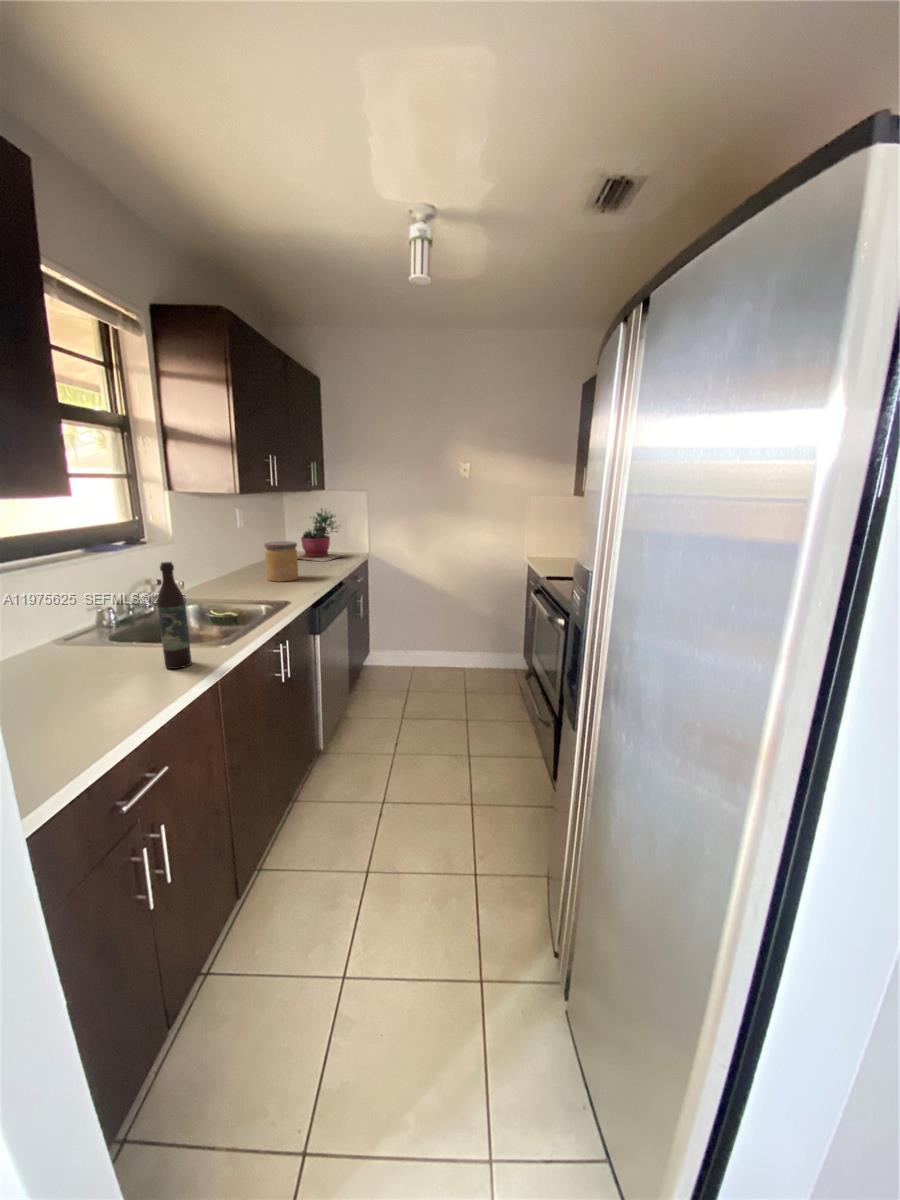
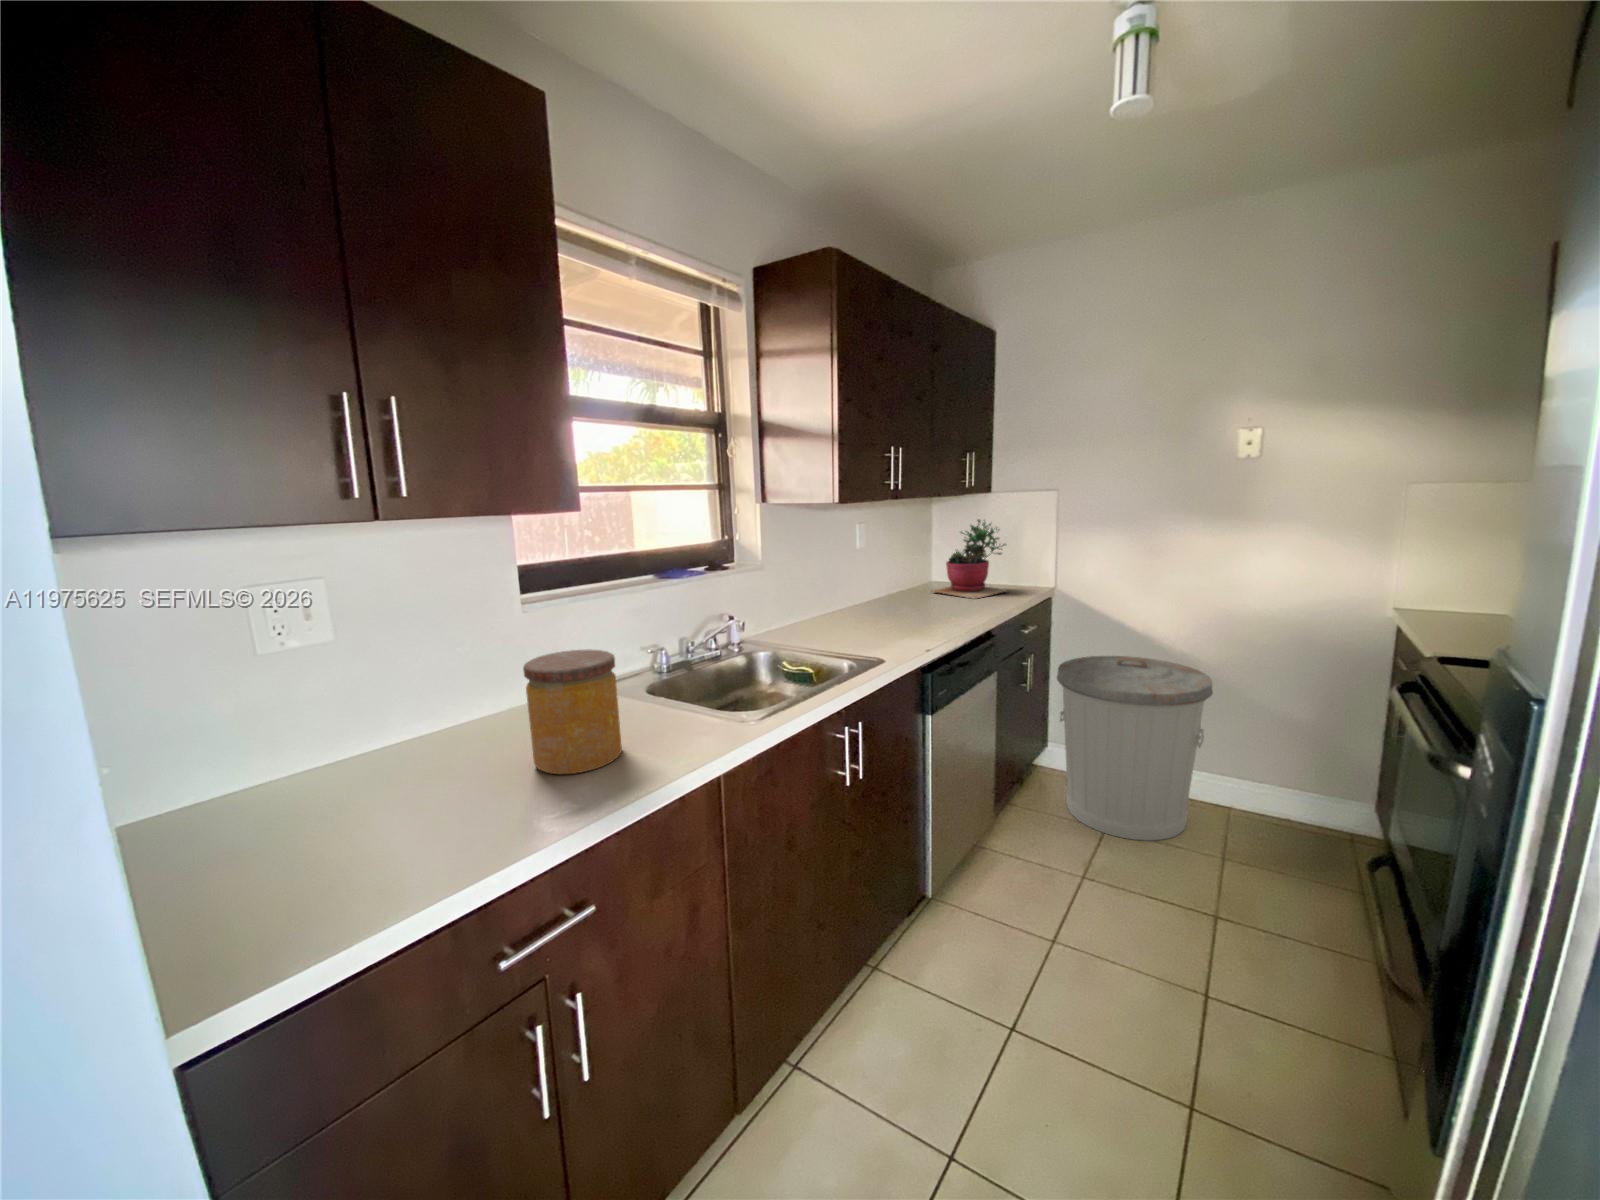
jar: present [264,541,298,582] -> present [523,649,622,774]
wine bottle: present [157,562,192,669] -> none [661,596,701,747]
trash can: none [377,592,457,695] -> present [1057,656,1213,841]

